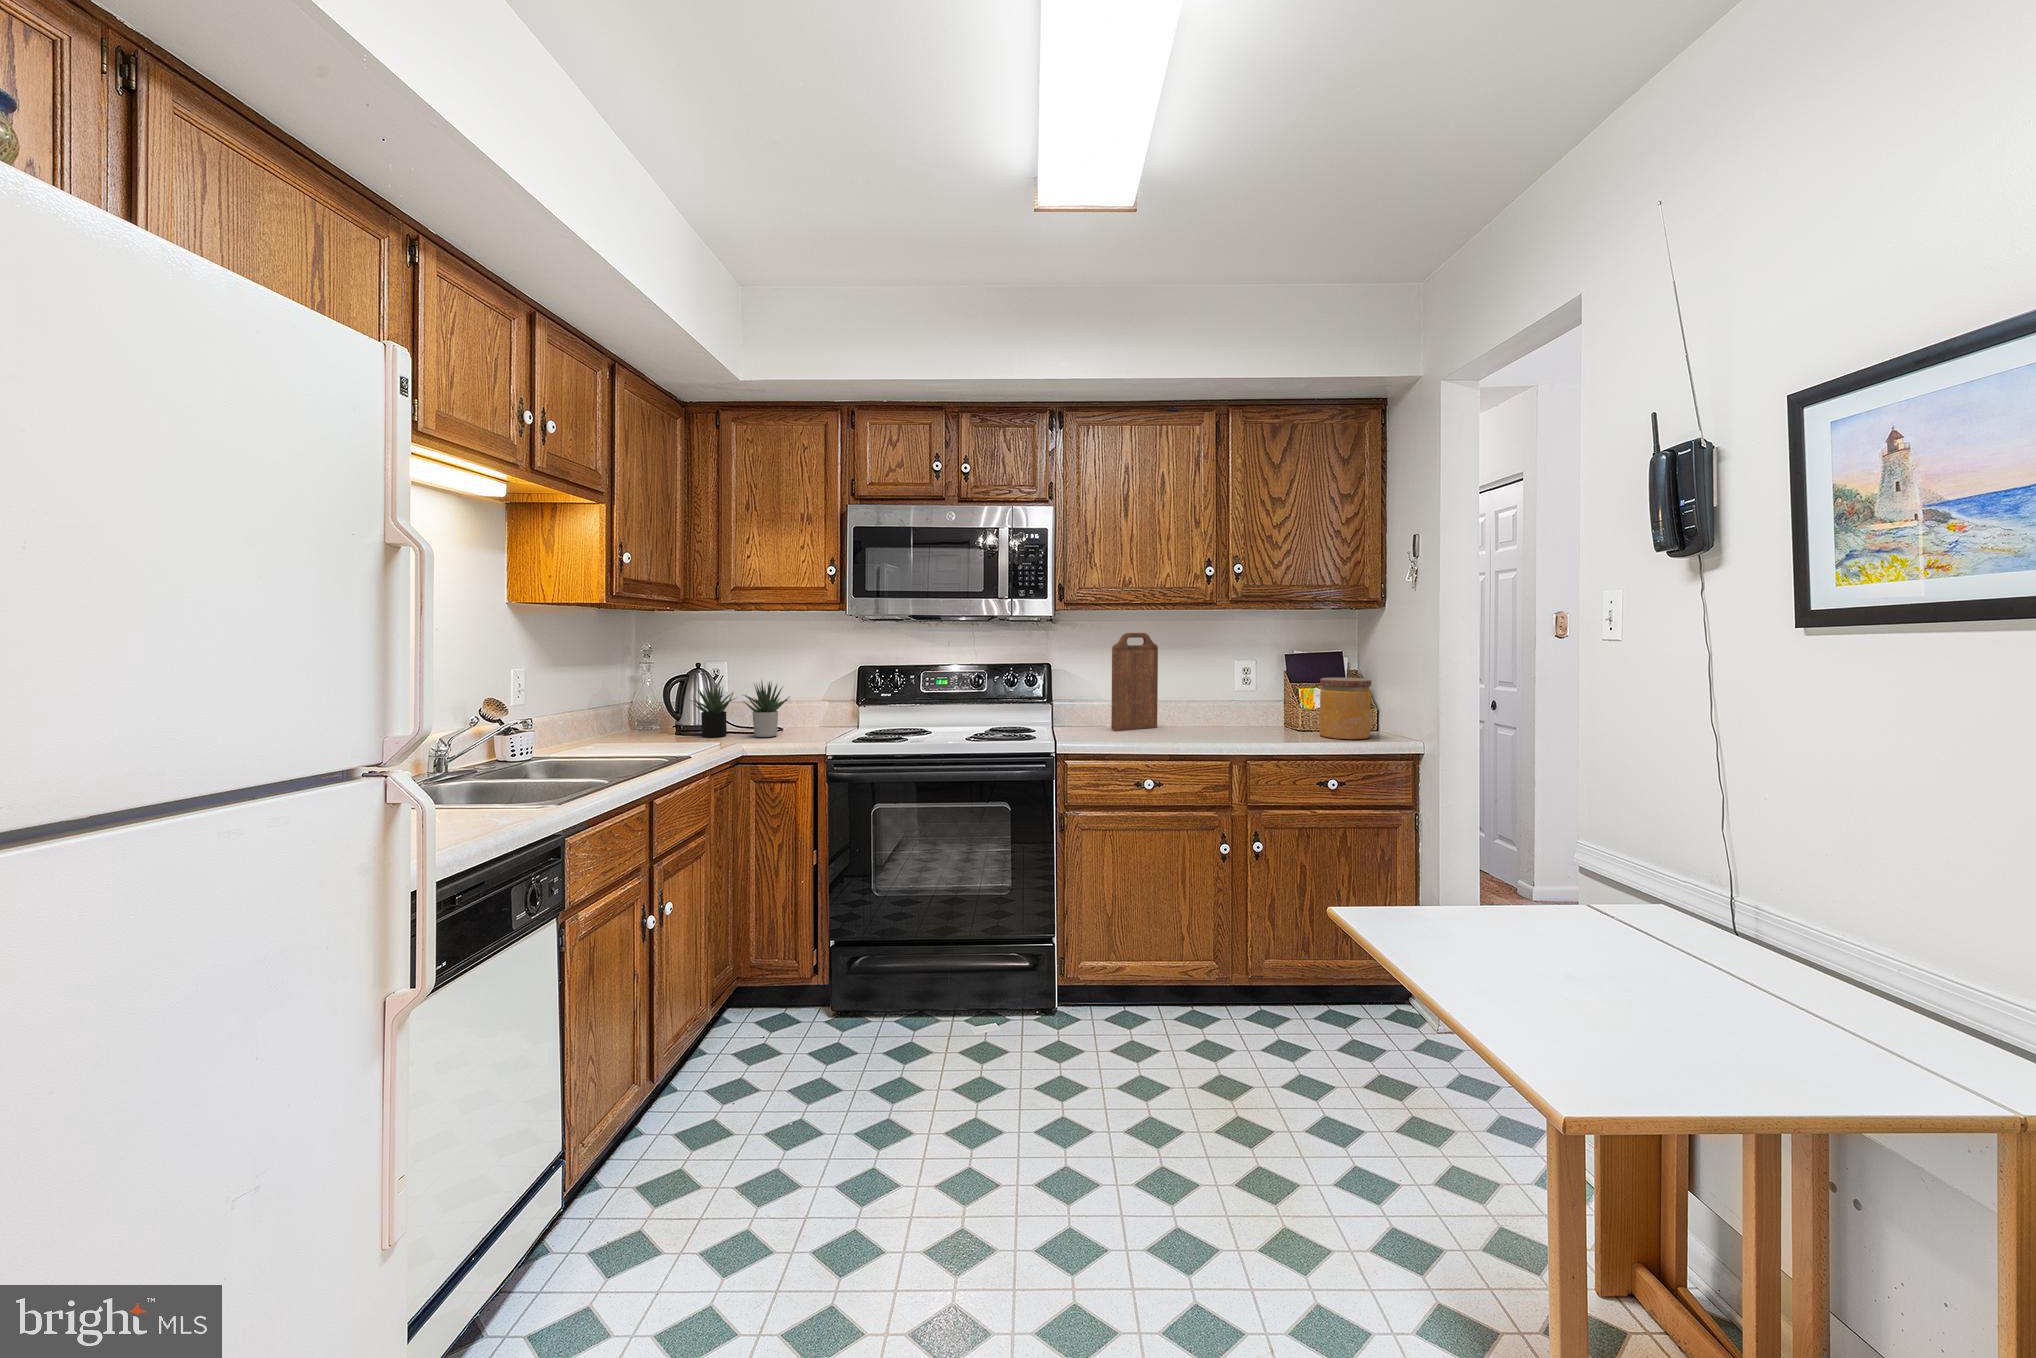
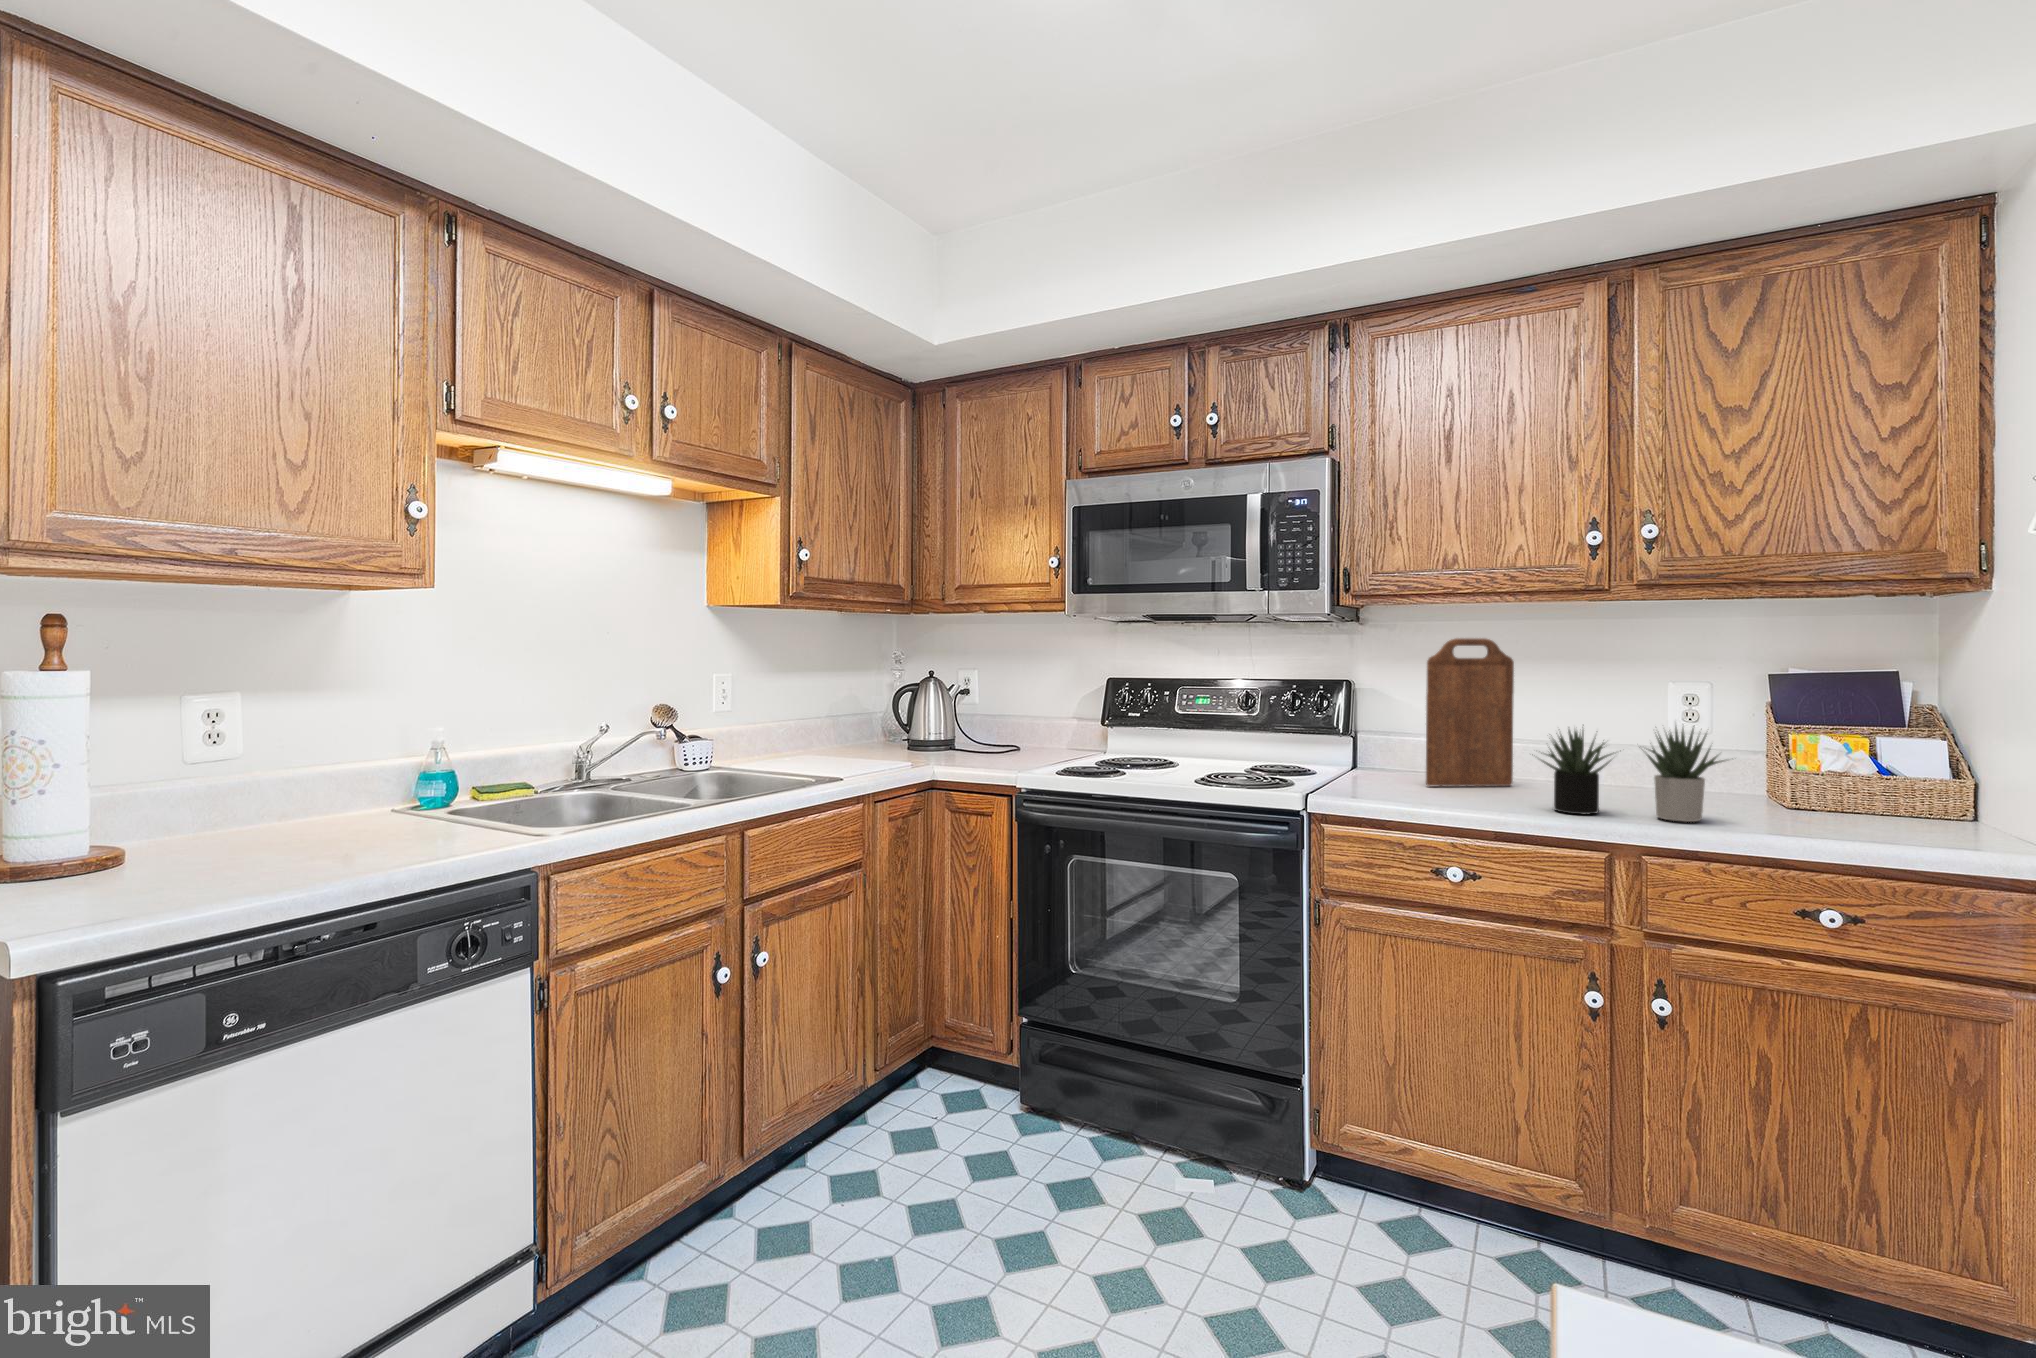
jar: present [1319,678,1371,739] -> none [1818,716,1938,832]
succulent plant: present [691,680,790,737] -> present [1541,726,1724,822]

